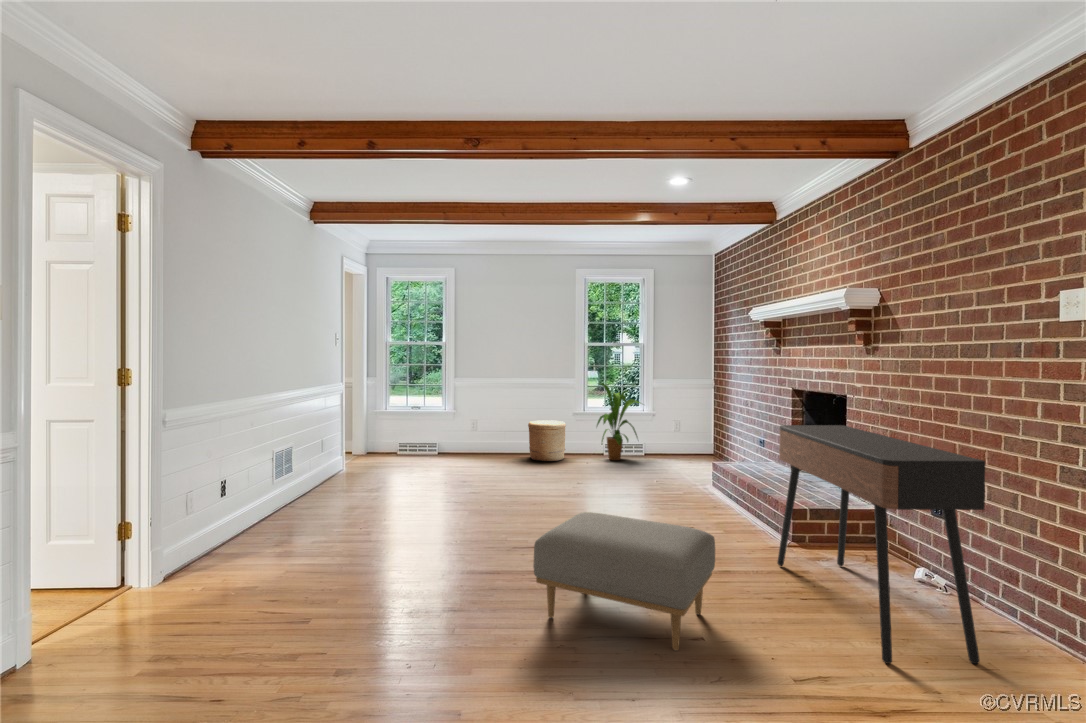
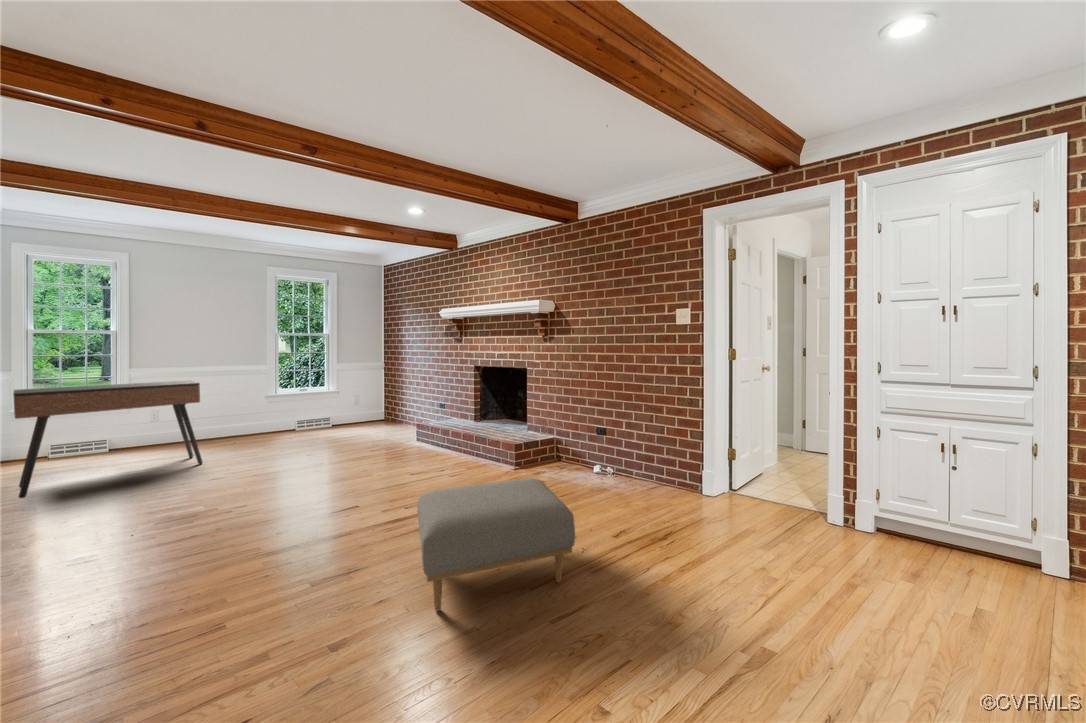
house plant: present [597,384,640,460] -> none [287,369,337,438]
woven basket: present [528,420,566,461] -> none [205,409,255,454]
console table: present [777,425,985,664] -> present [13,381,203,498]

